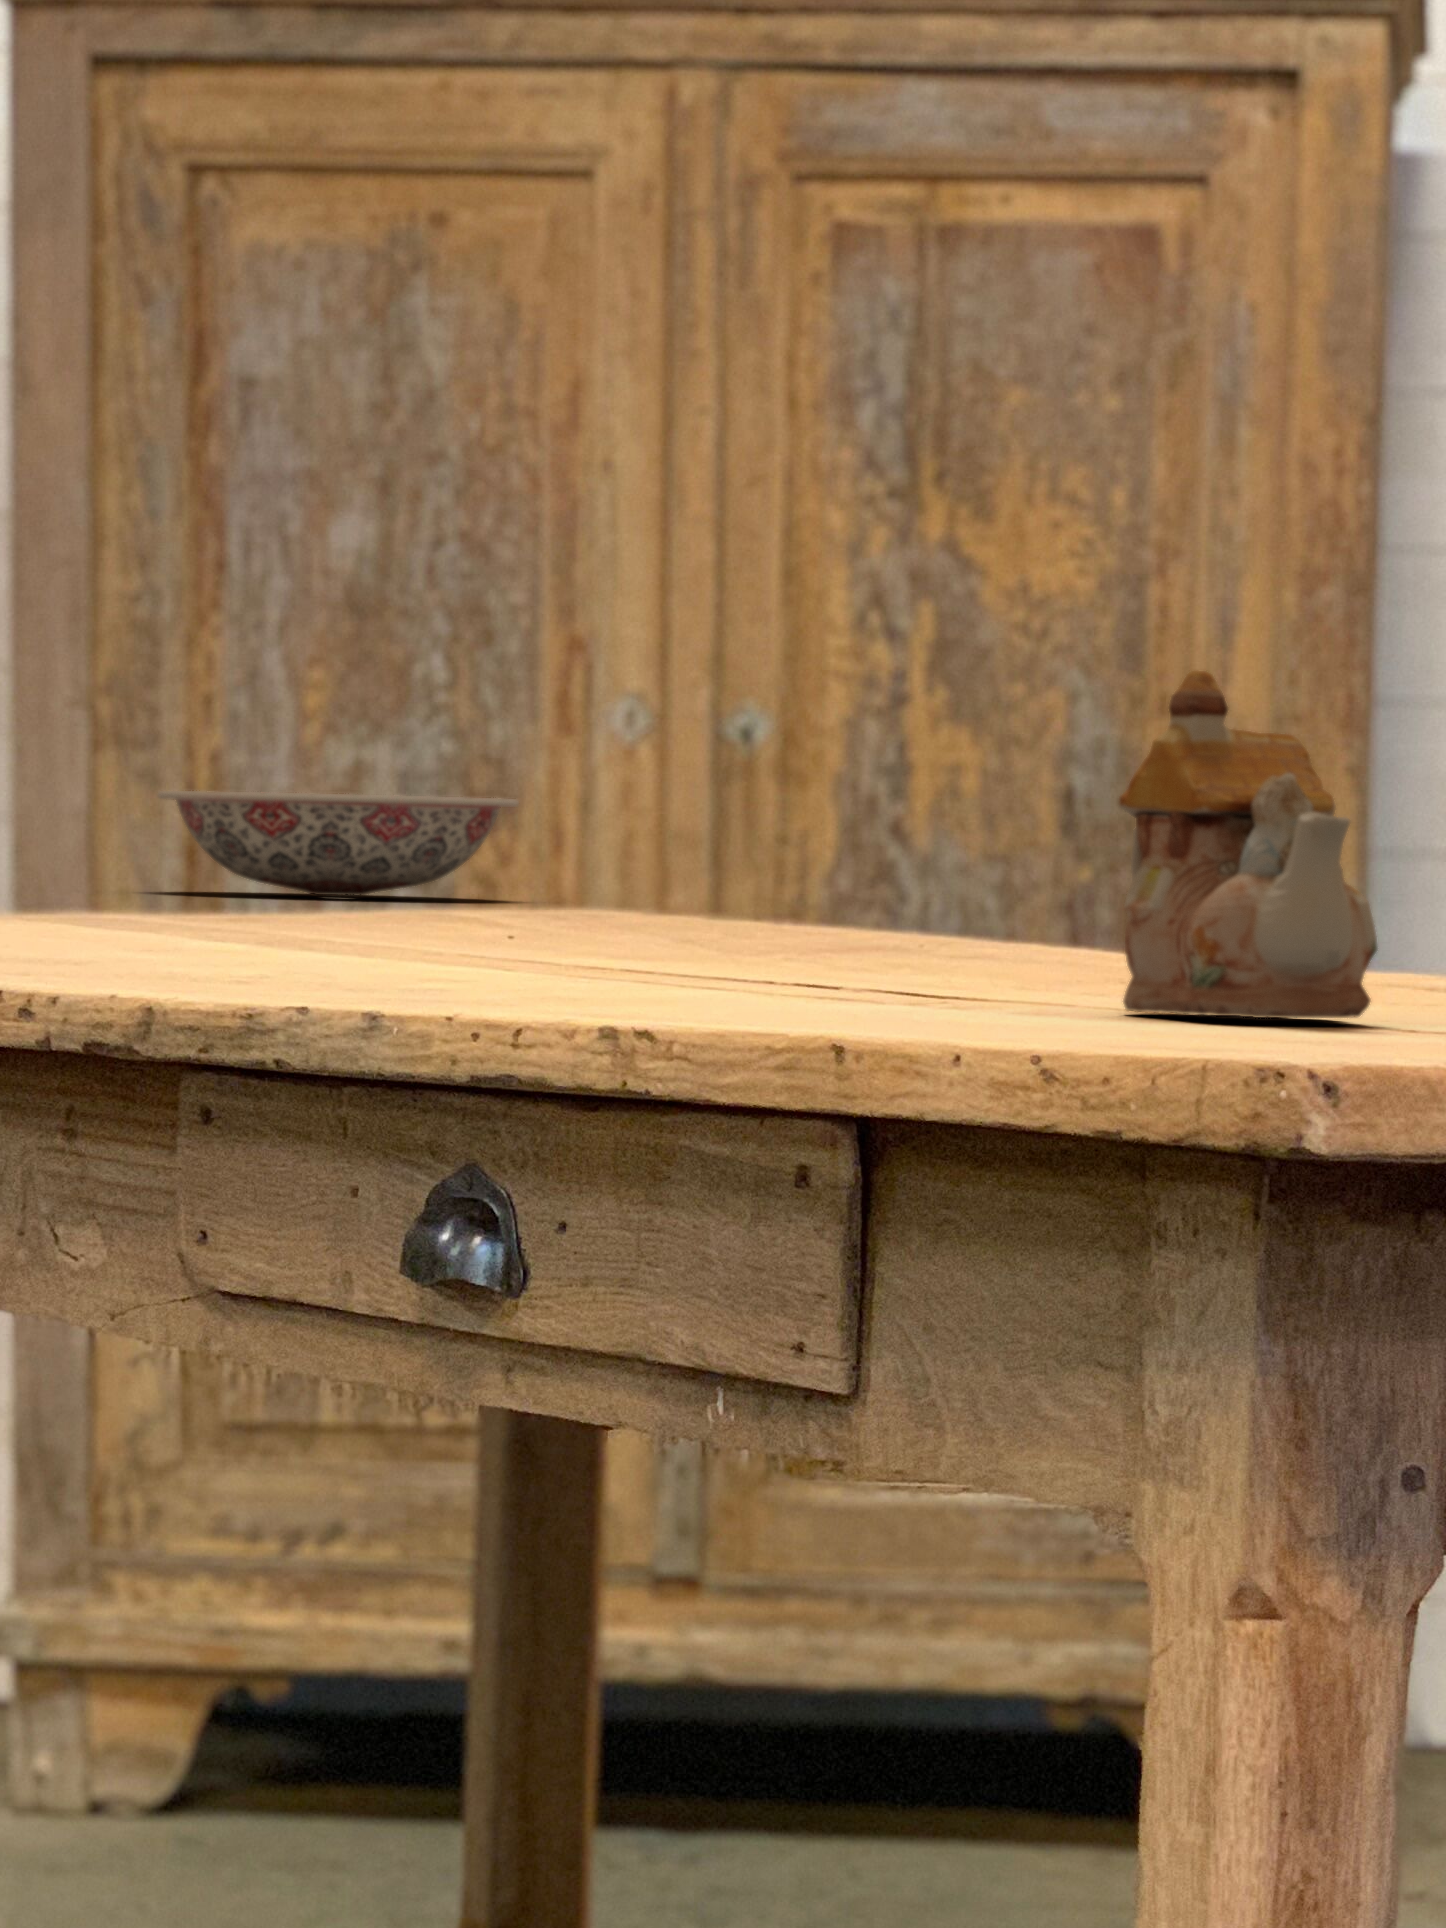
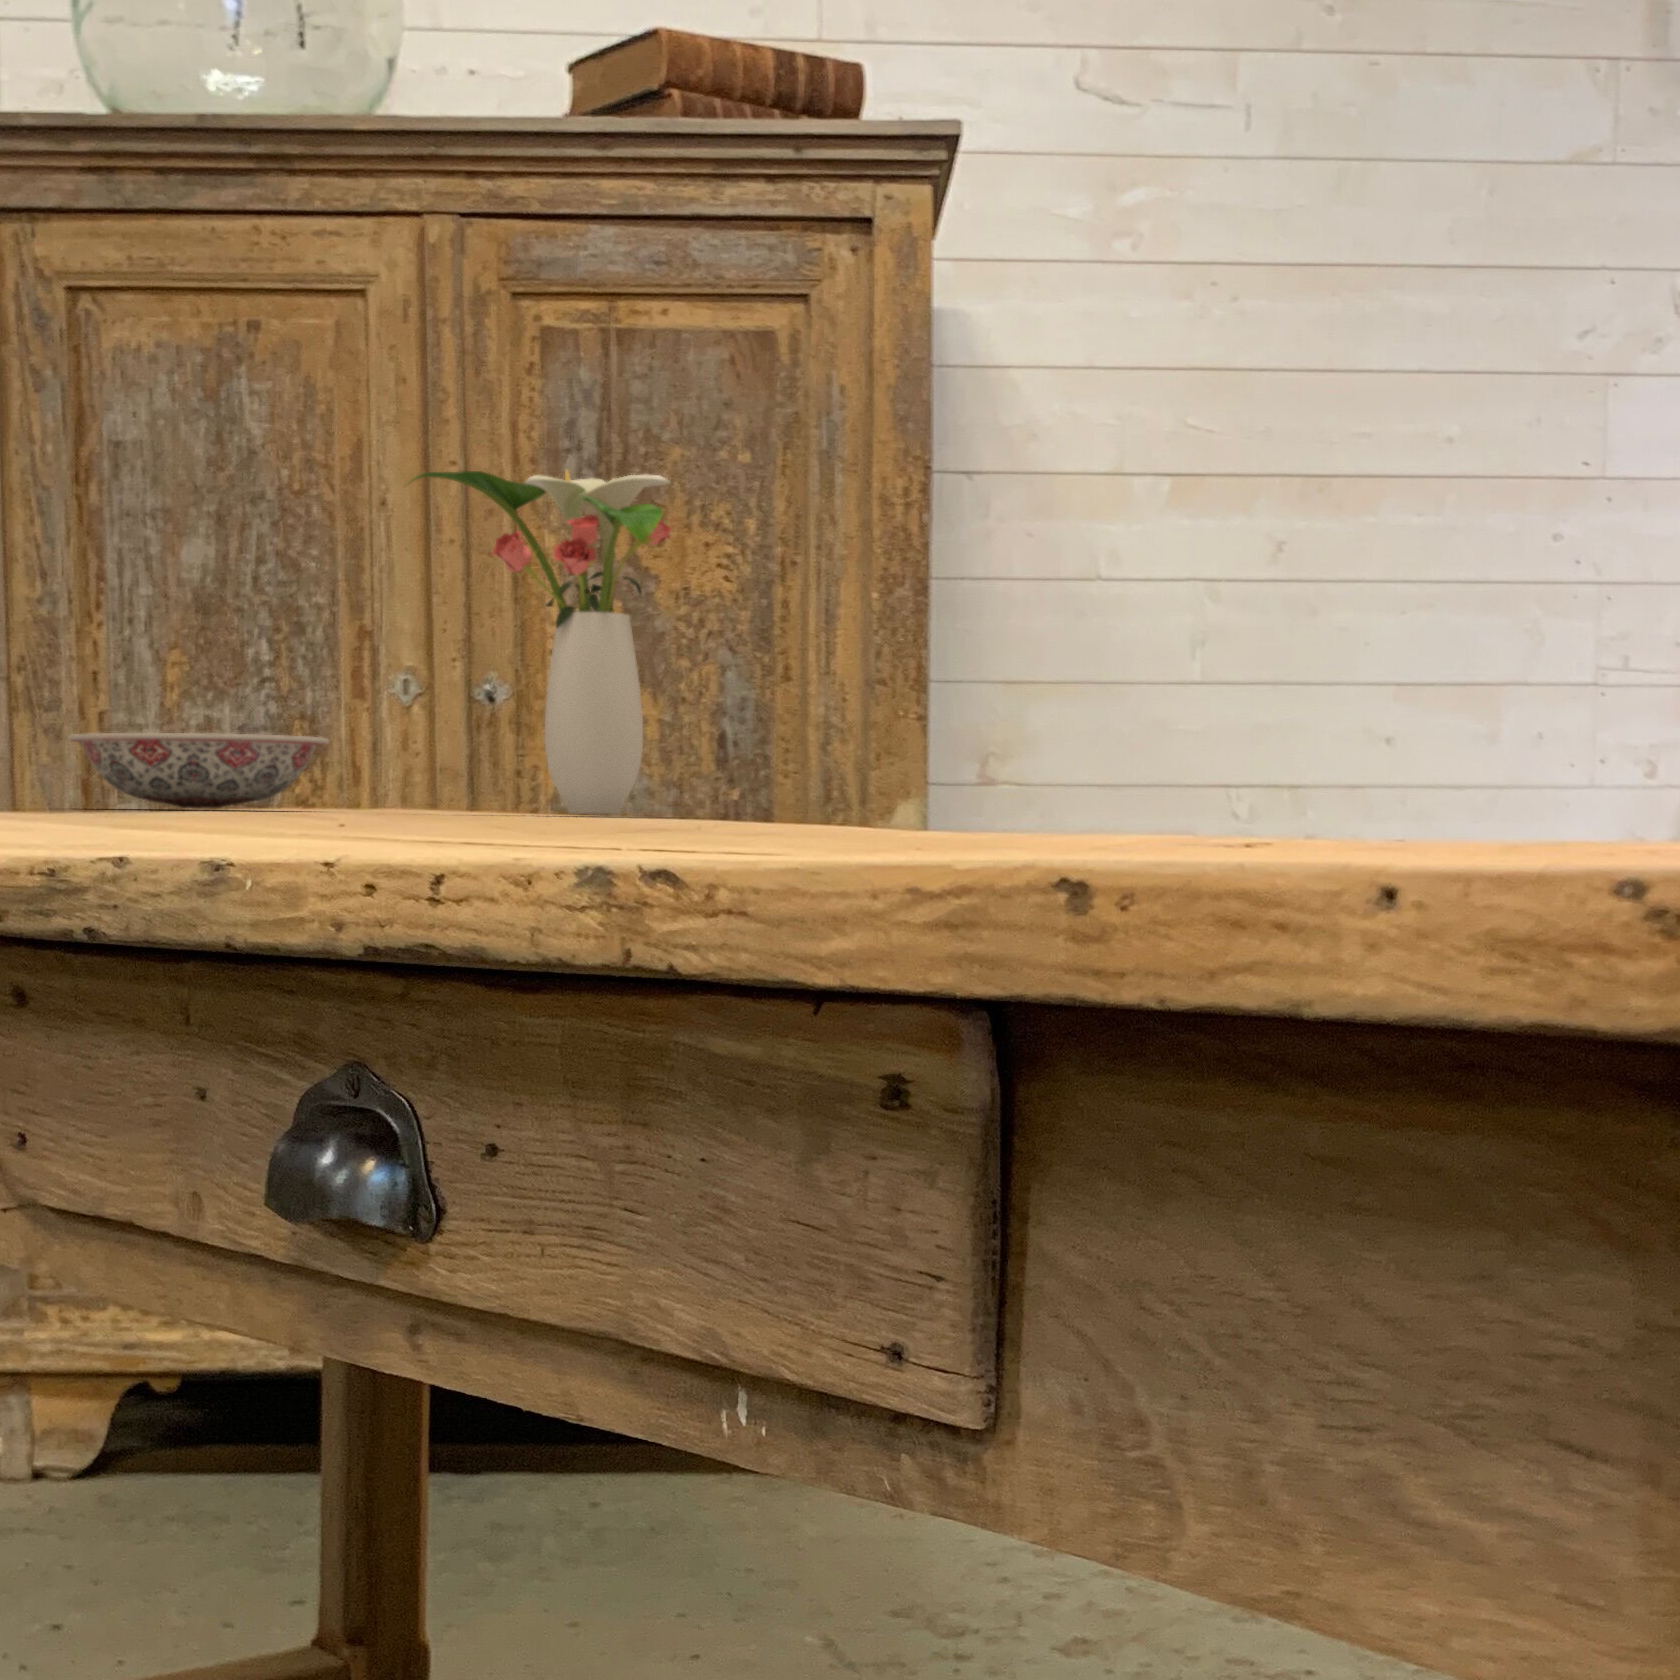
flower arrangement: none [621,447,984,919] -> present [410,470,672,815]
teapot: present [1119,671,1377,1018] -> none [1152,406,1548,846]

